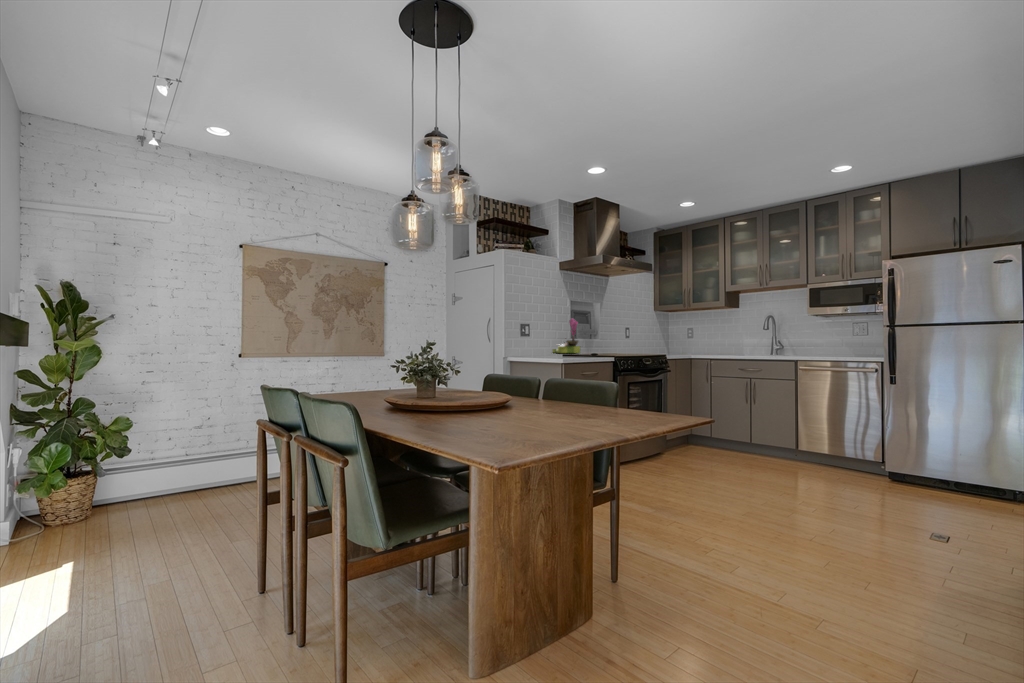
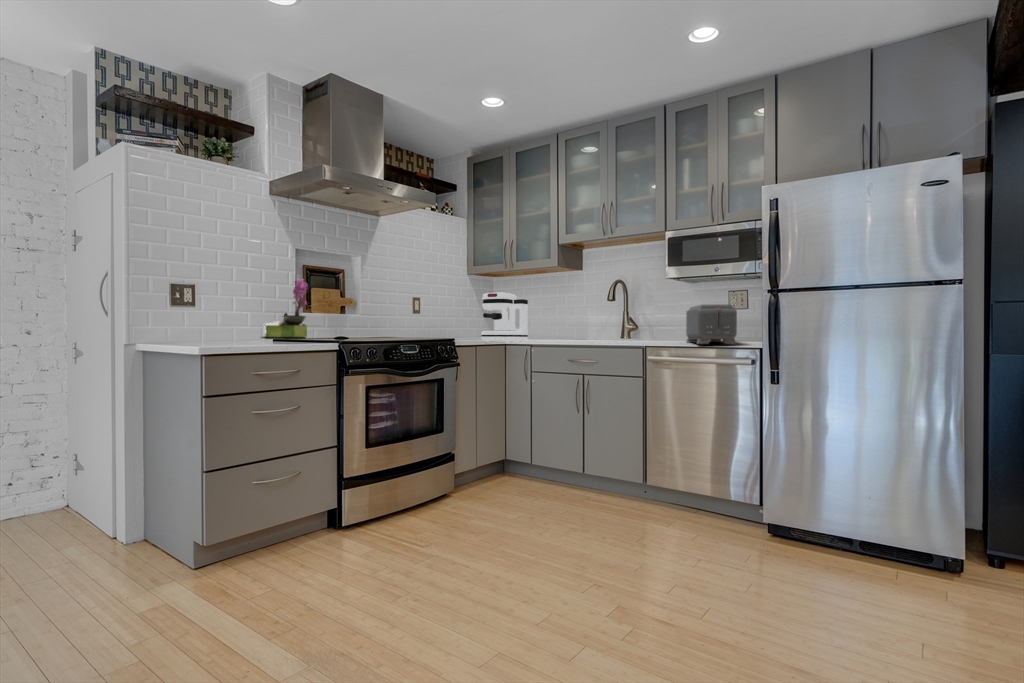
coffee maker: none [675,325,706,357] -> present [481,293,528,342]
toaster: none [826,334,865,359] -> present [686,305,737,344]

